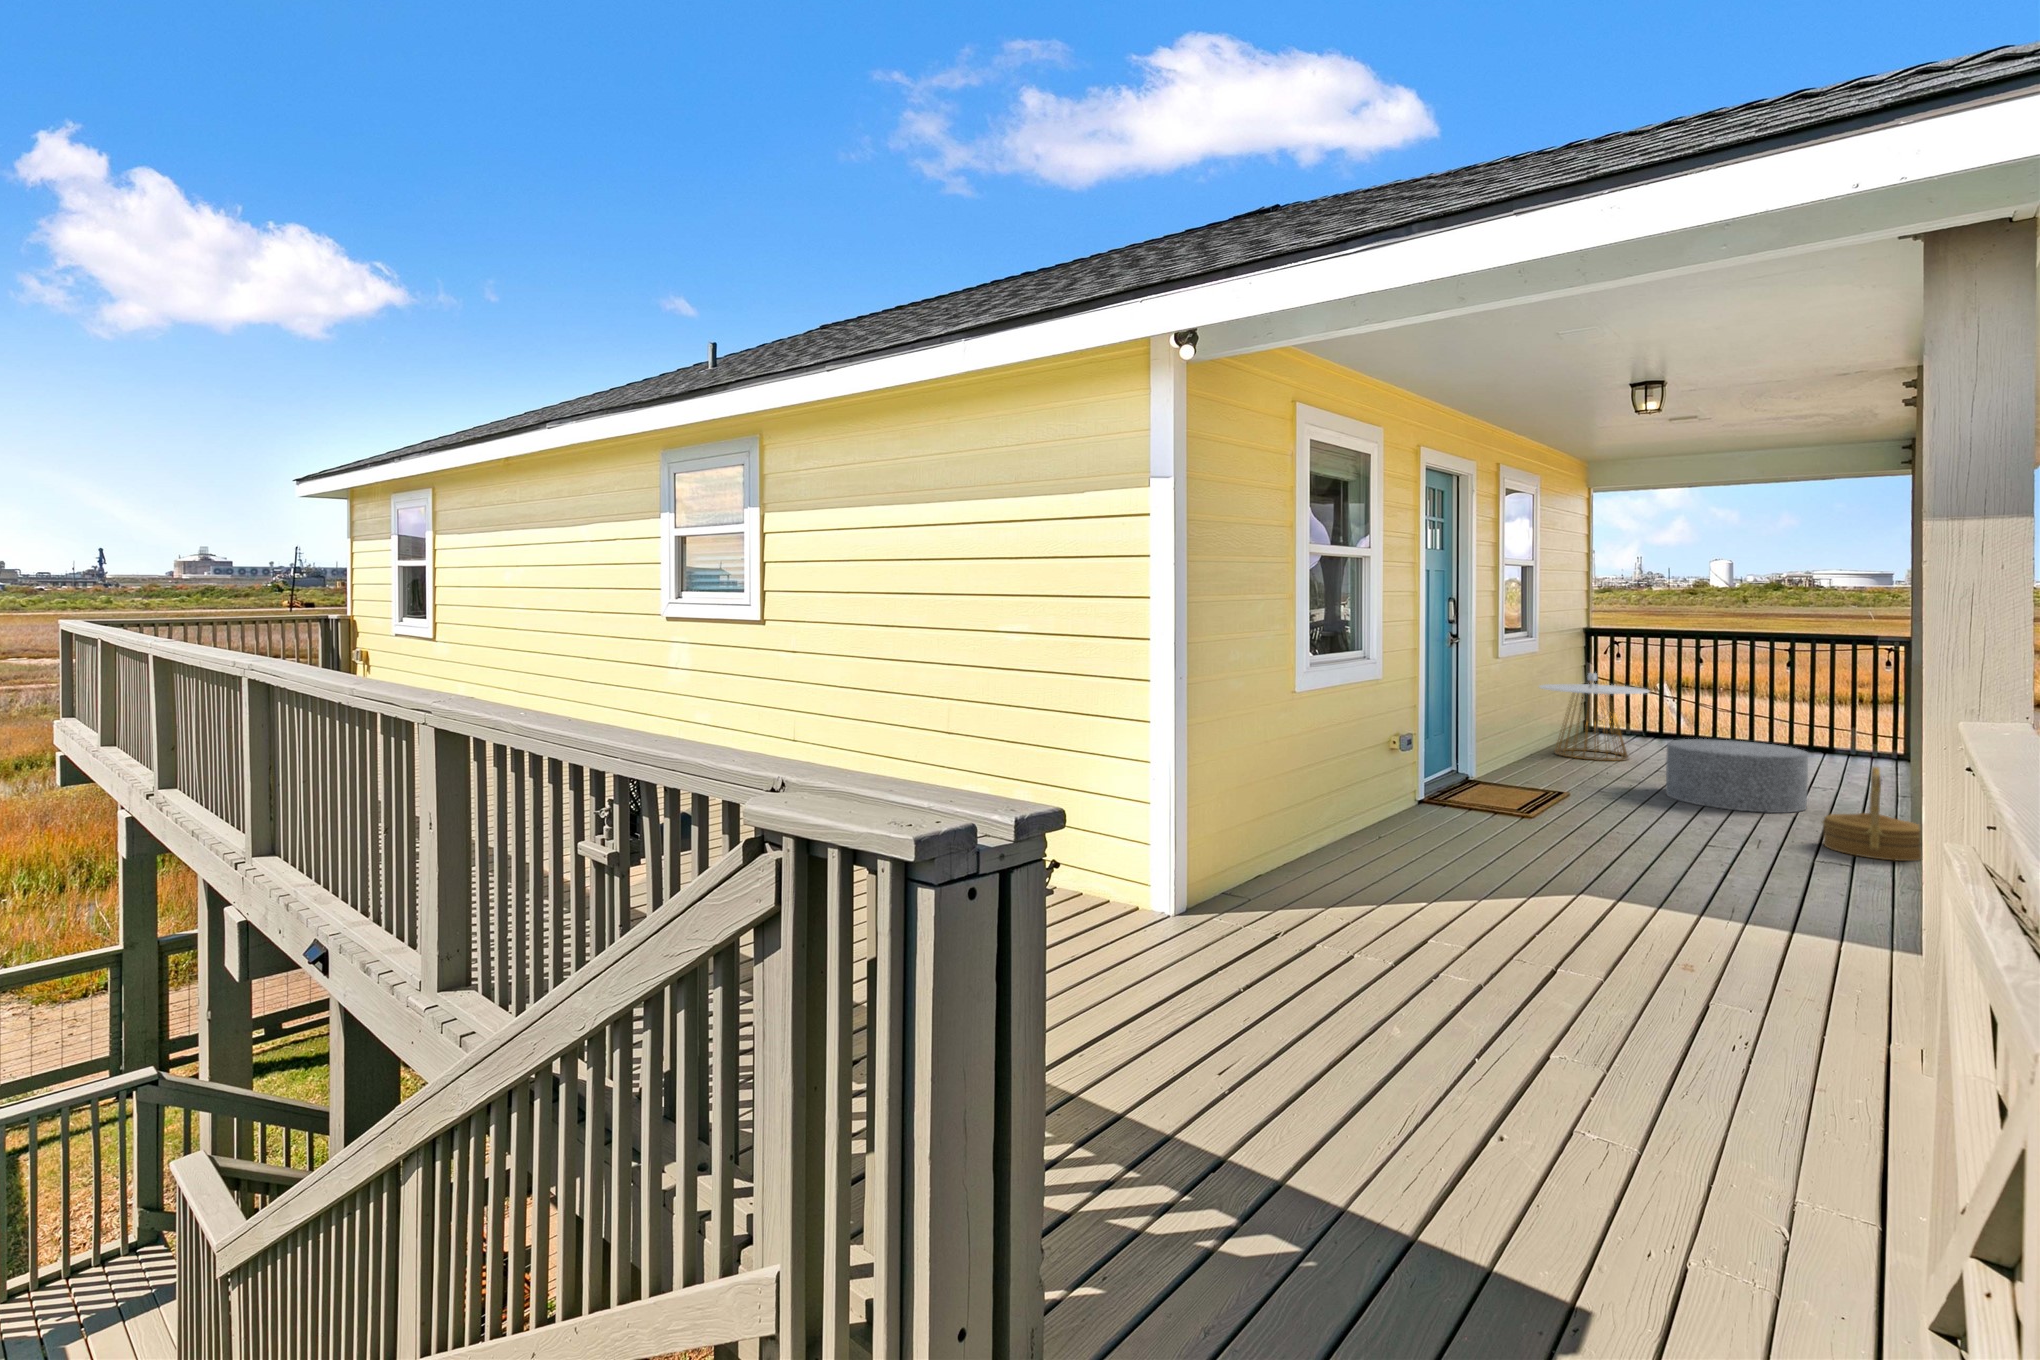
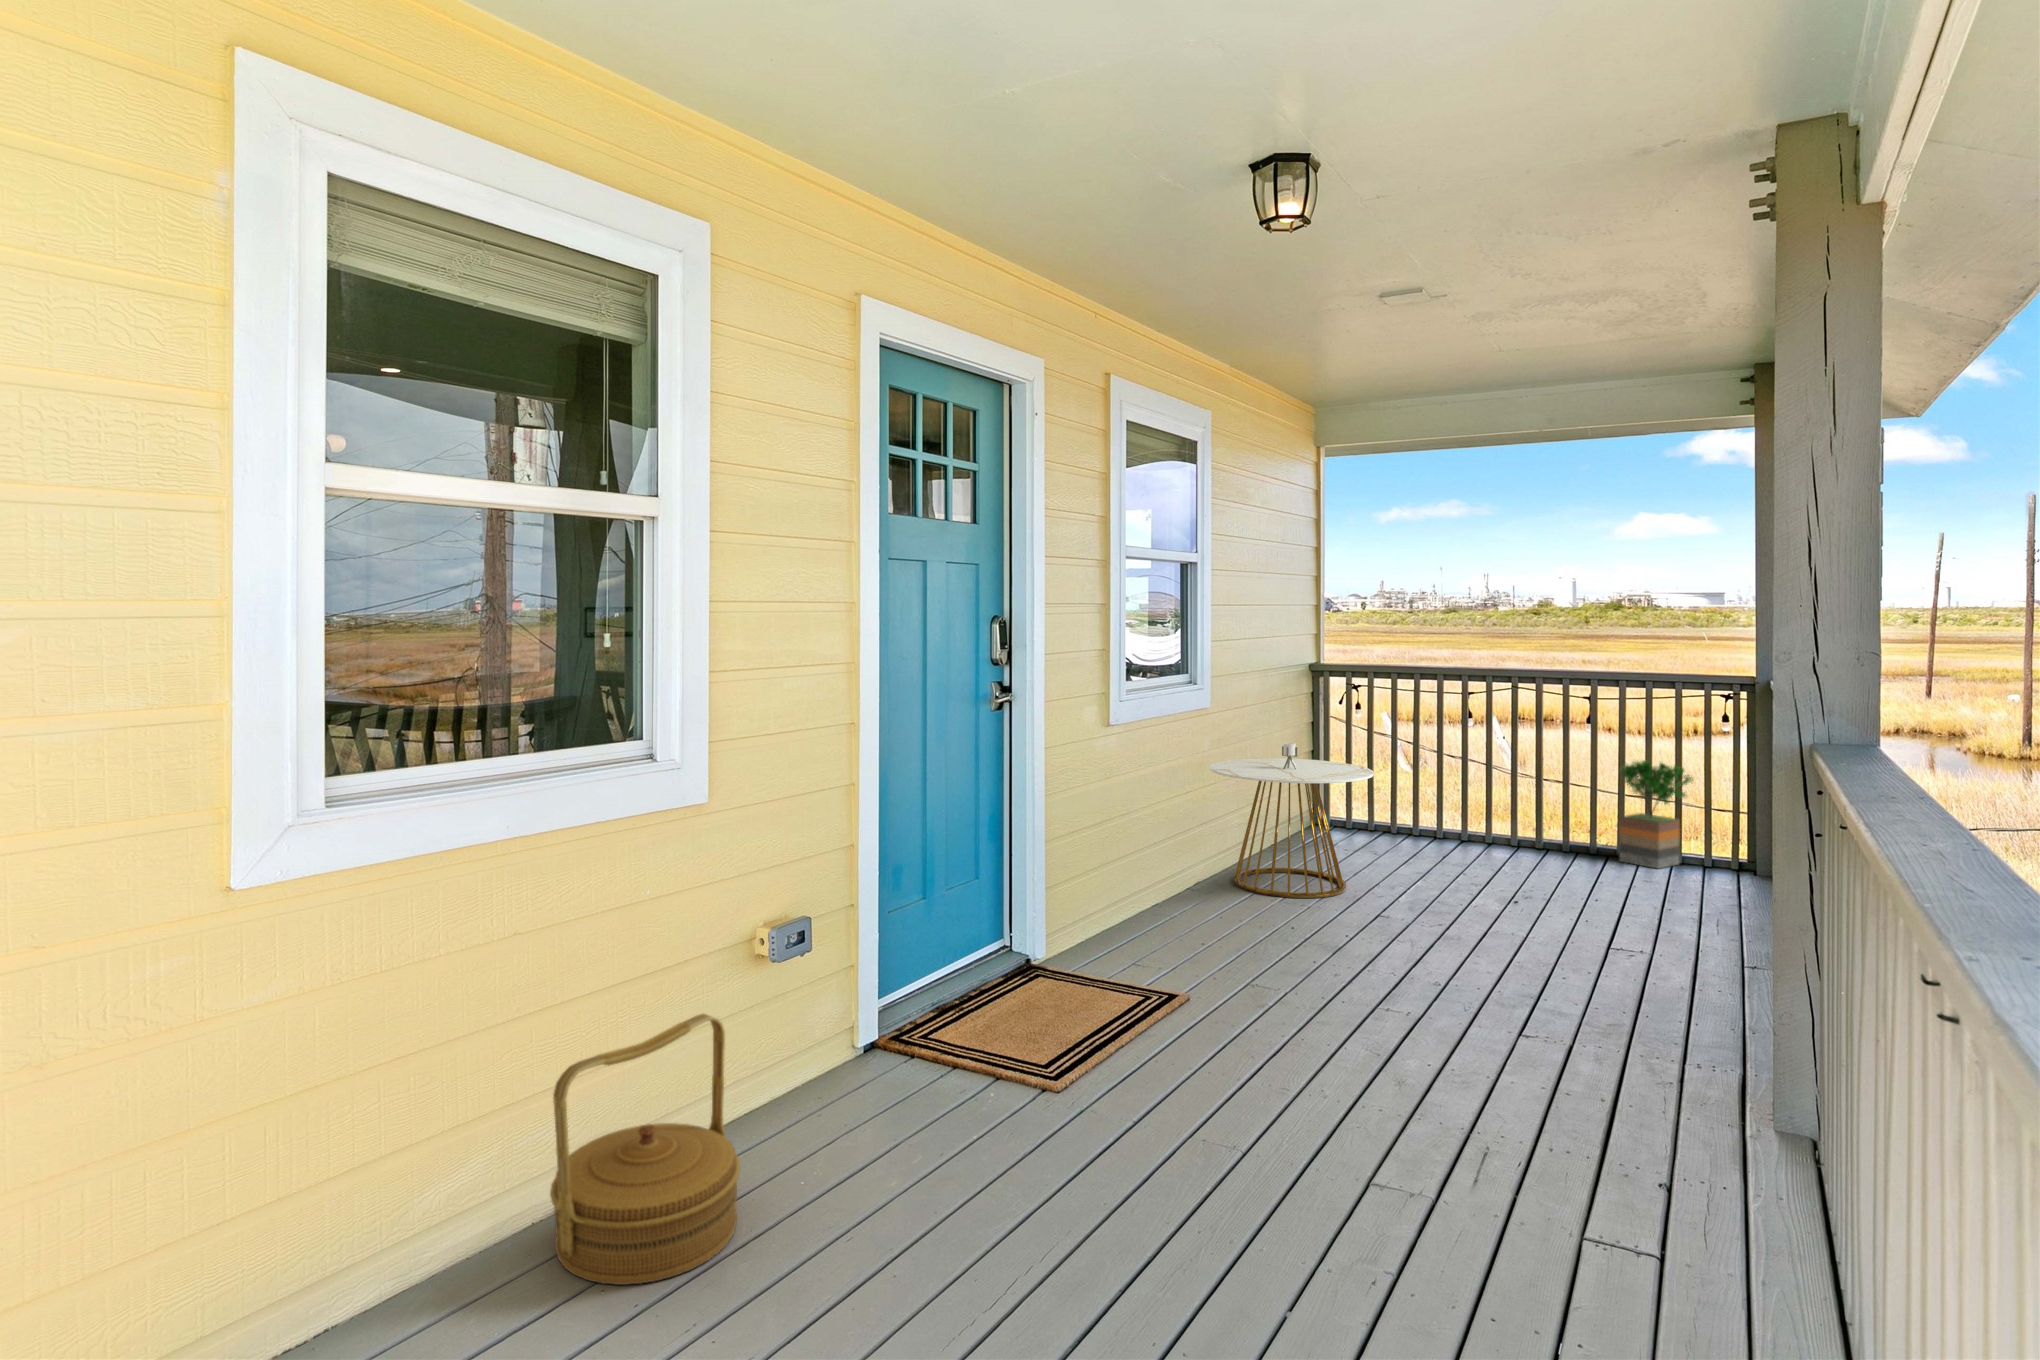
potted tree: none [1809,688,1867,755] -> present [1619,760,1693,869]
ottoman: present [1666,739,1808,813] -> none [1356,882,1591,1054]
woven basket: present [1822,767,1921,861] -> present [550,1014,740,1285]

